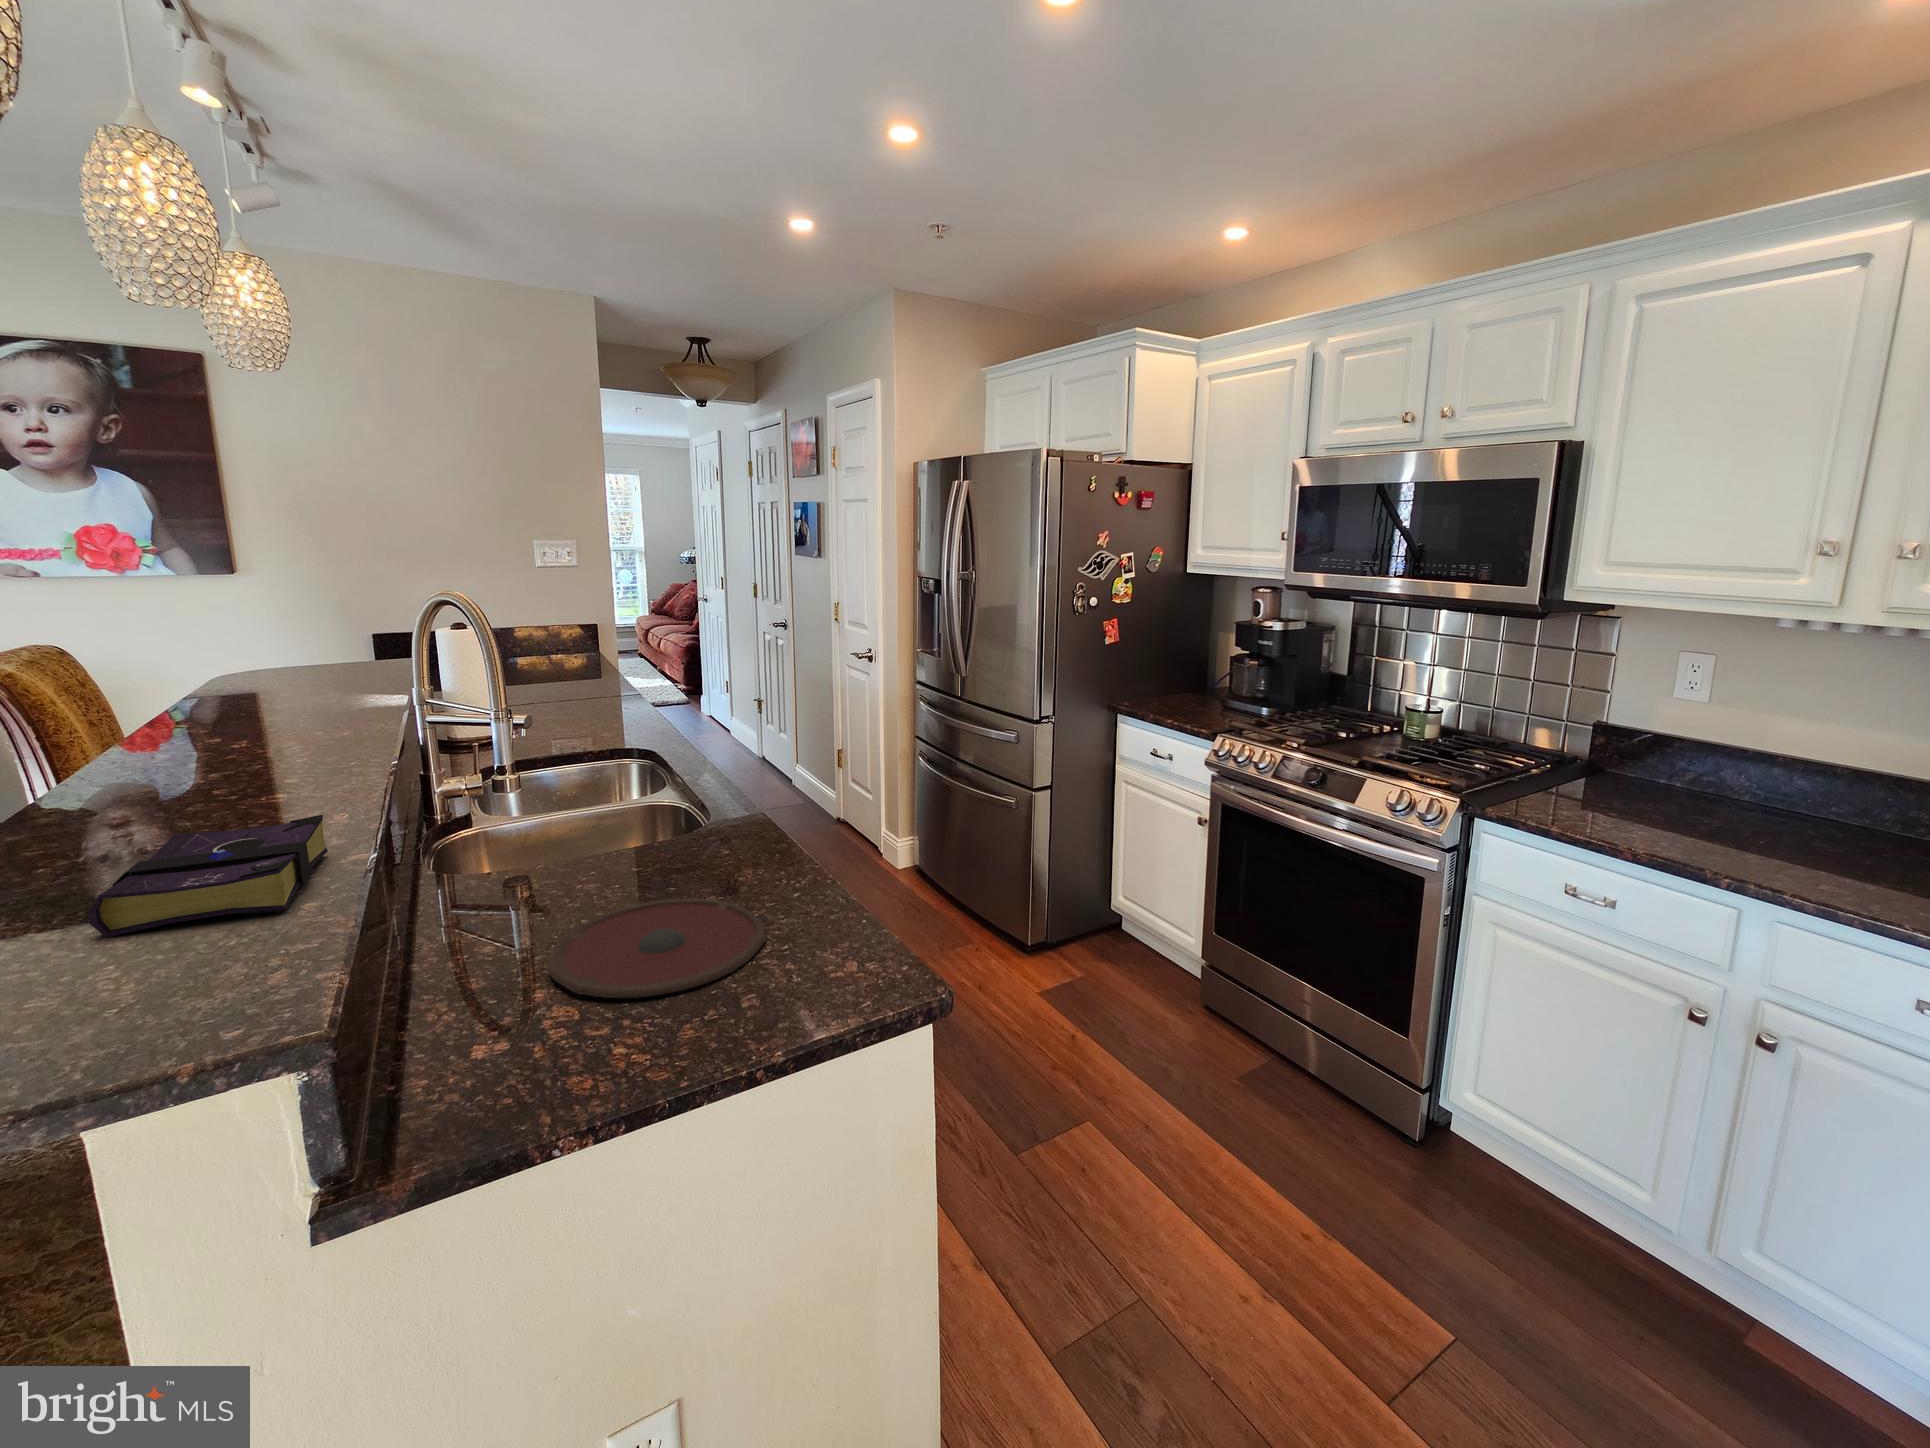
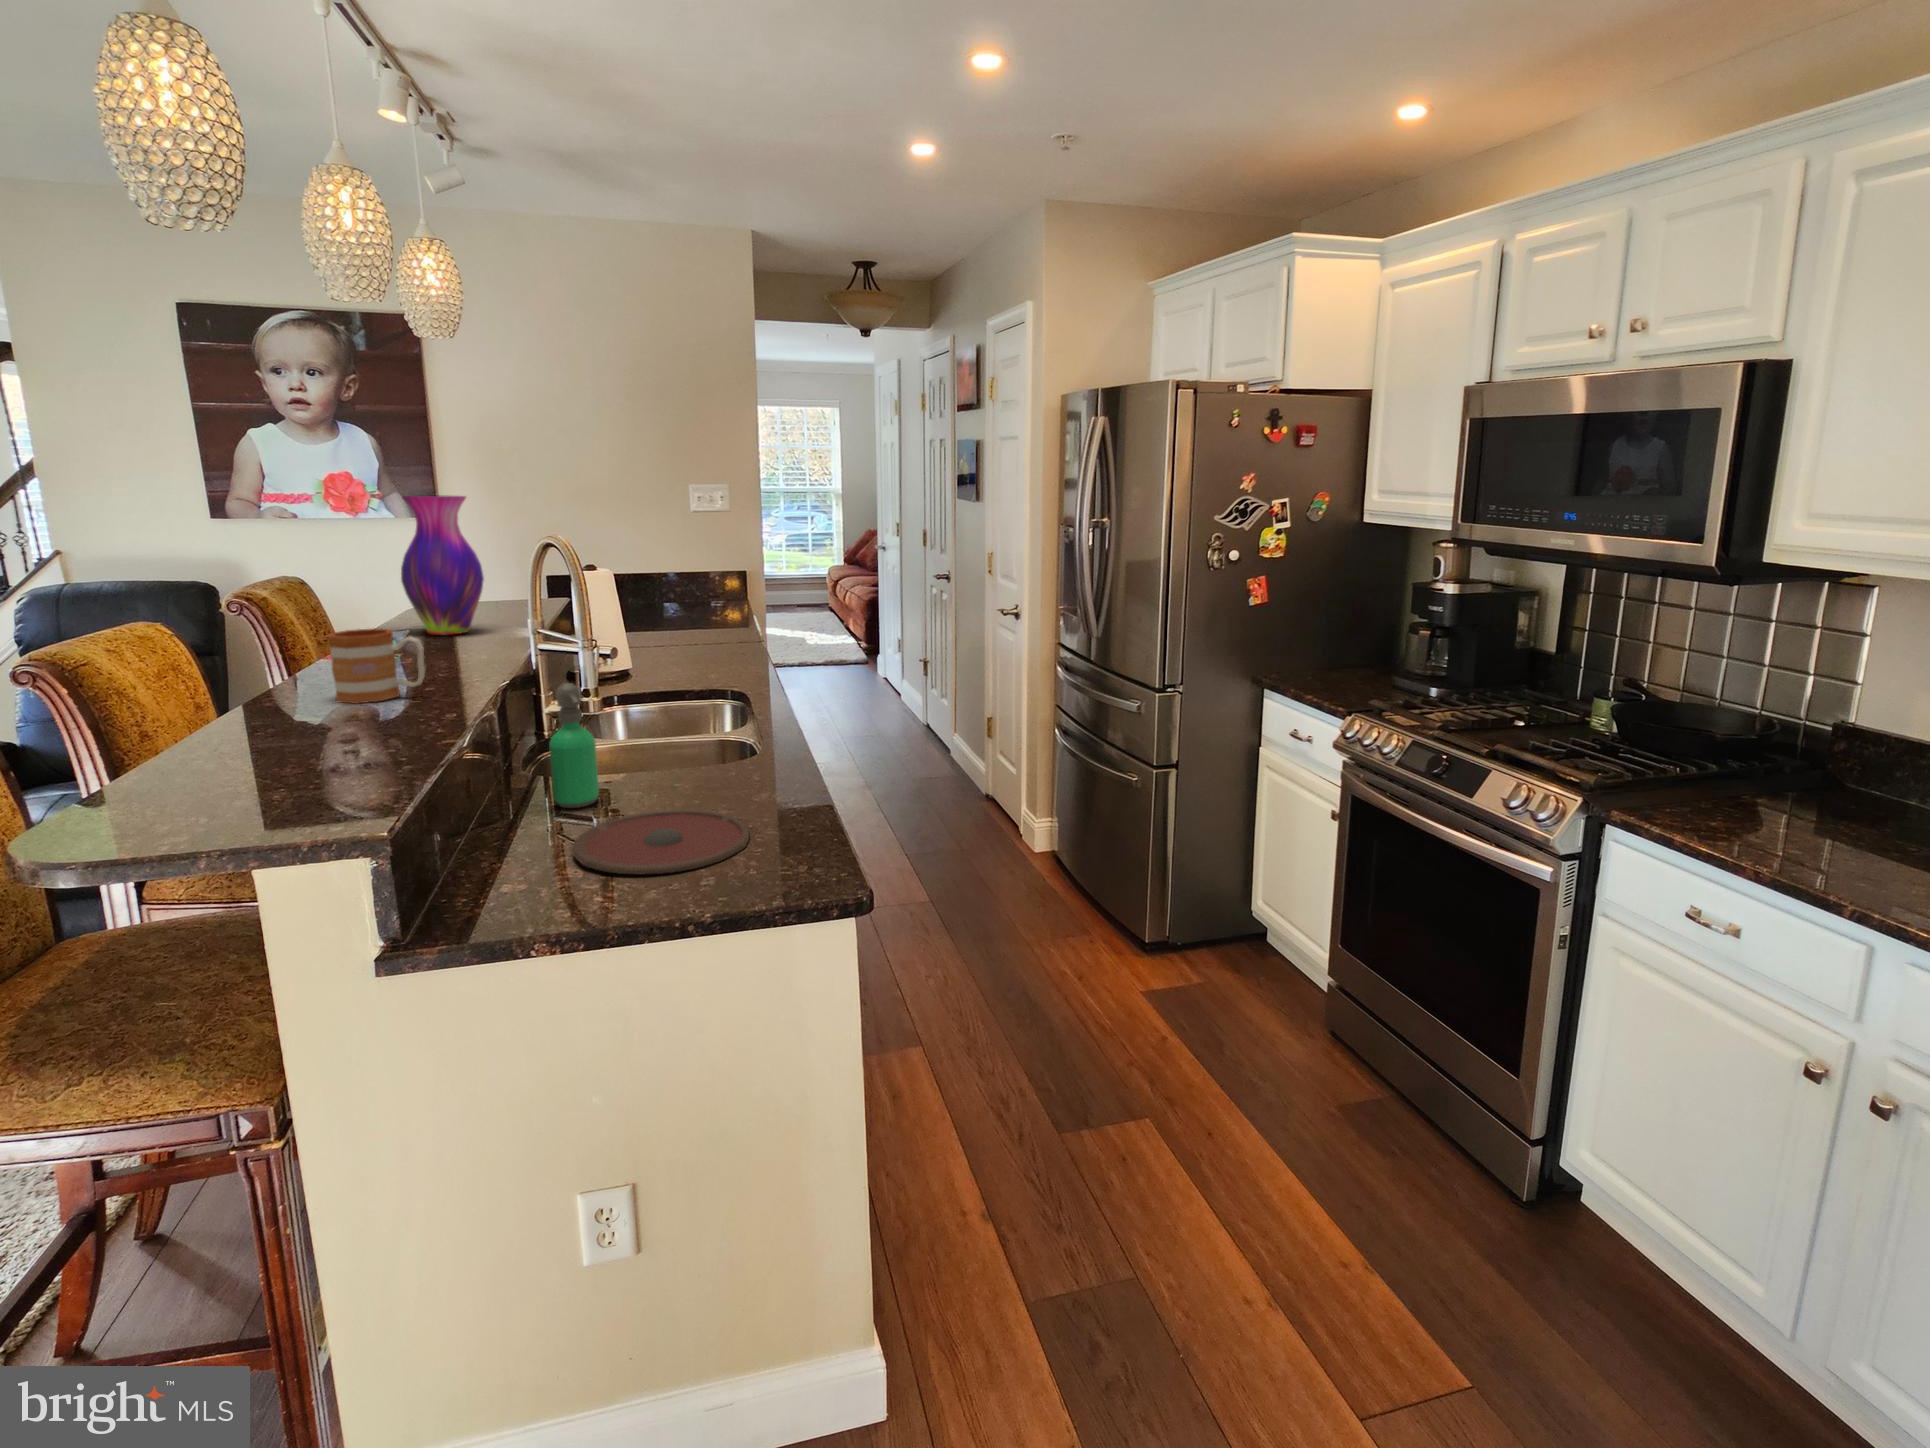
vase: none [218,548,331,708] -> present [401,496,484,635]
mug: none [149,710,296,809] -> present [327,629,425,704]
soap dispenser: none [484,764,549,912] -> present [549,683,599,808]
book: present [88,815,328,937] -> none [265,708,424,774]

